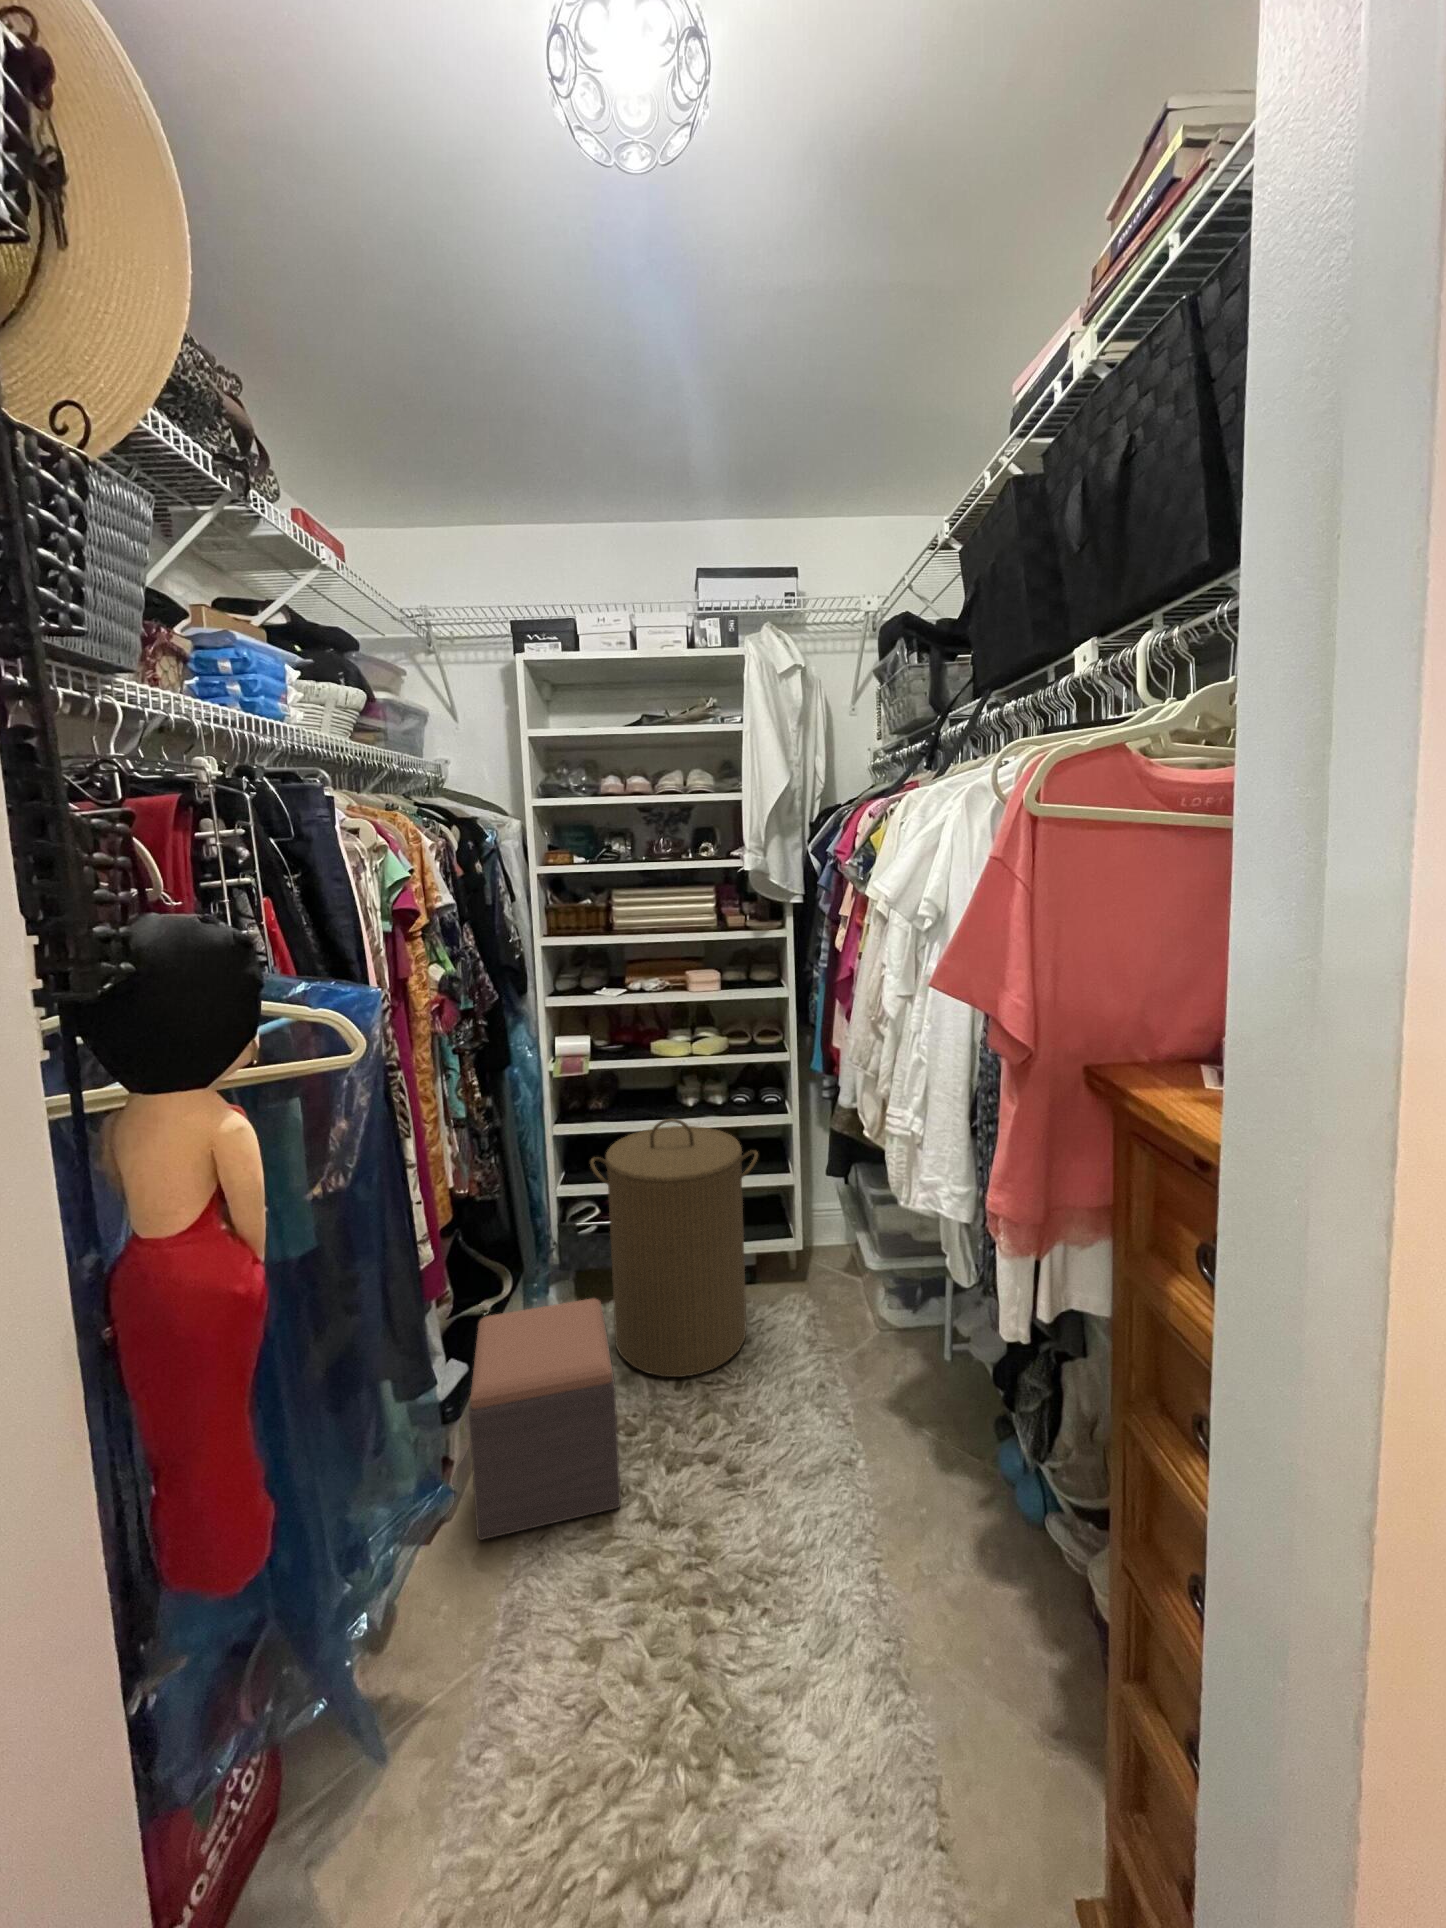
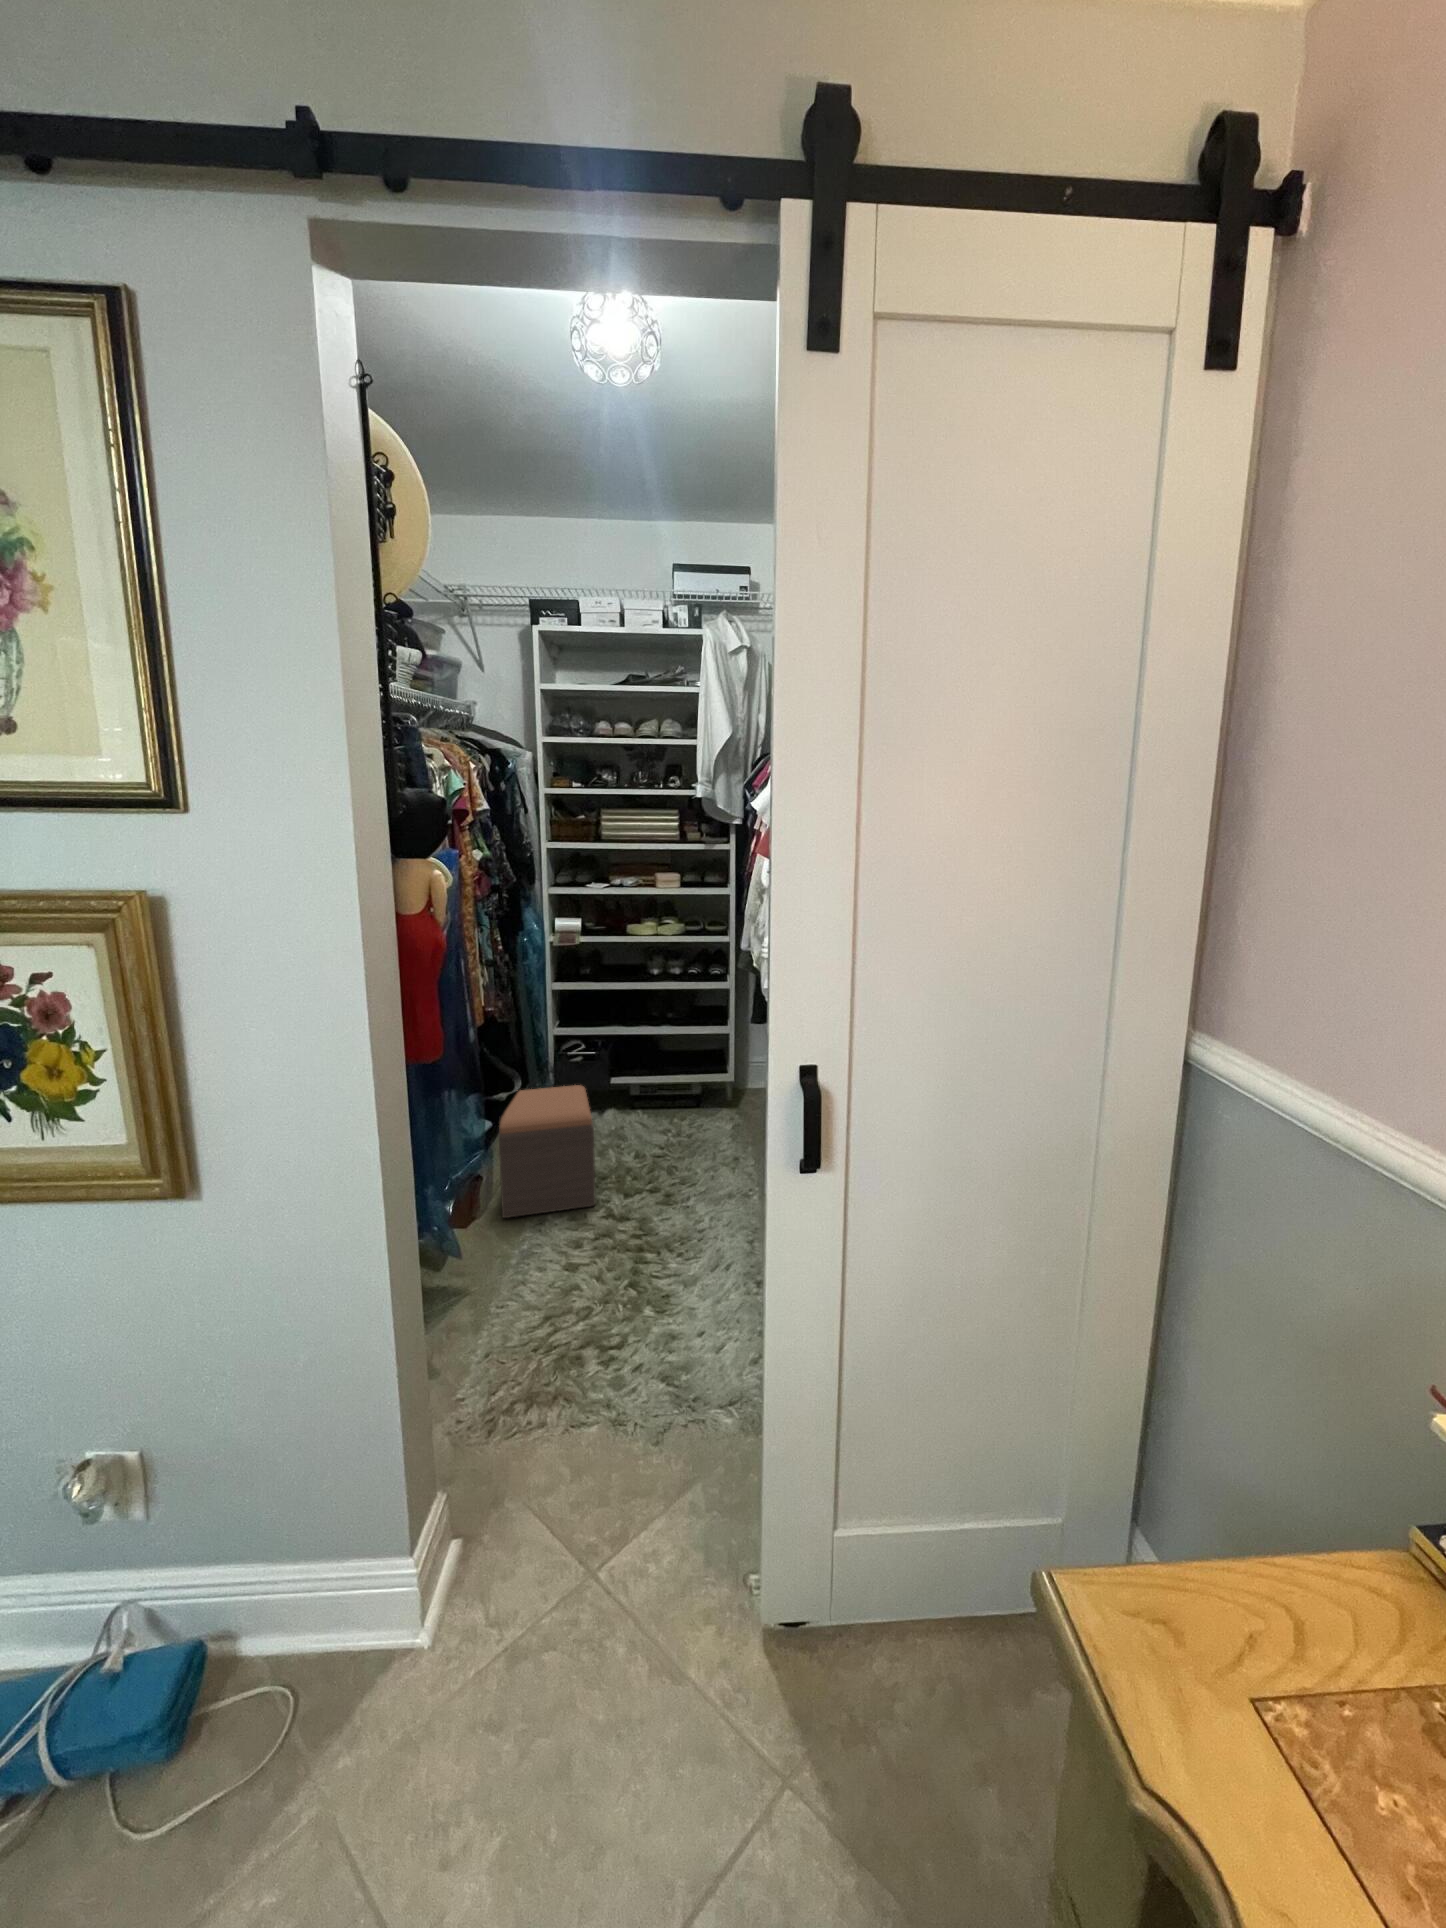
laundry hamper: present [590,1119,758,1377] -> none [580,974,701,1148]

